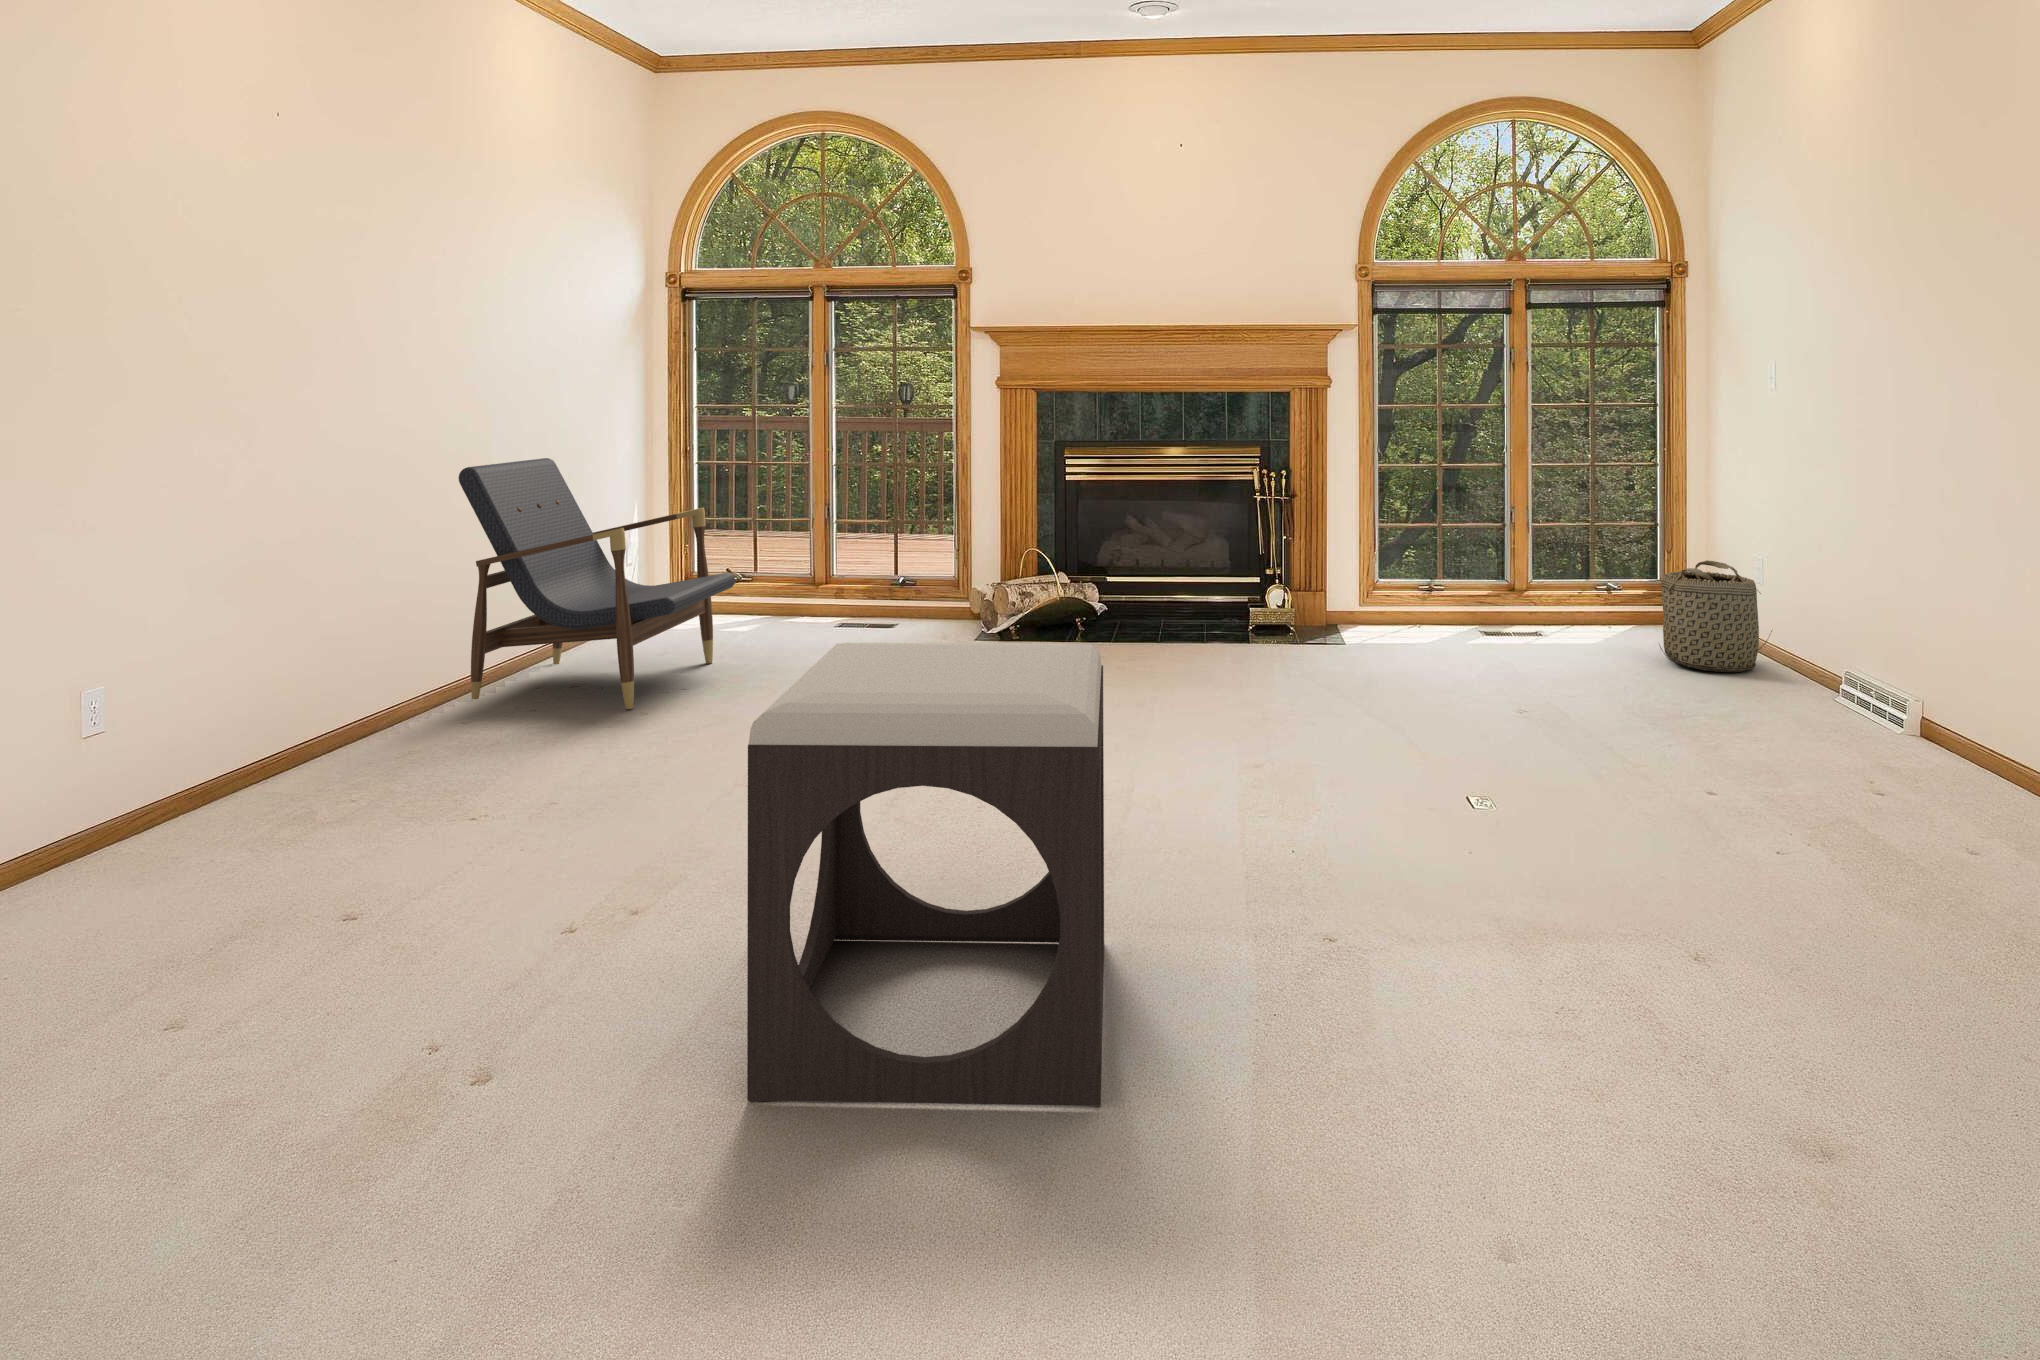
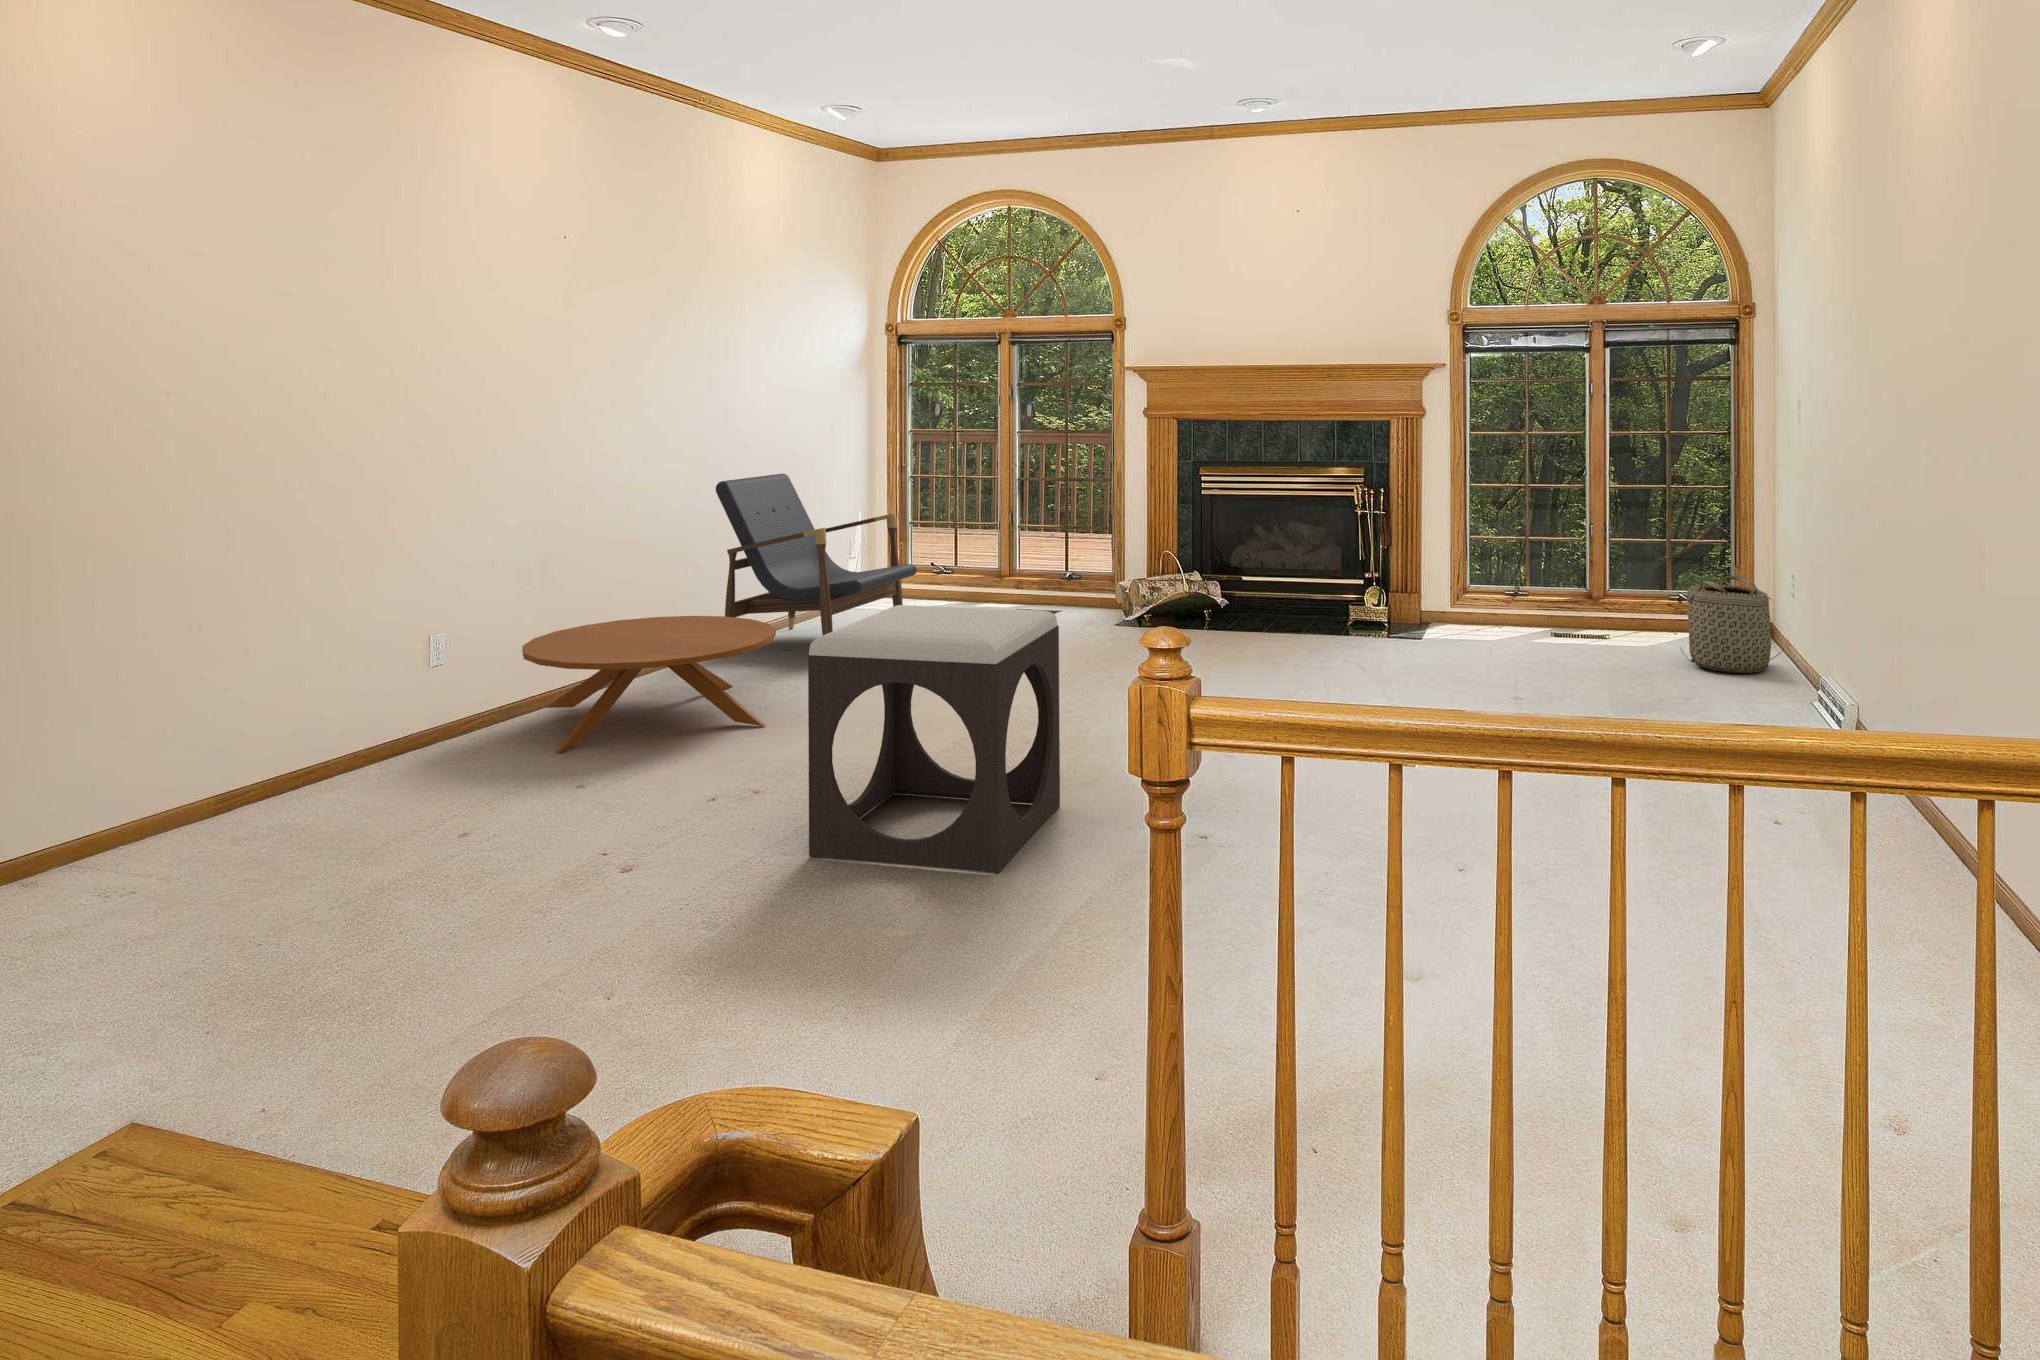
coffee table: none [163,657,577,899] -> present [522,616,776,752]

